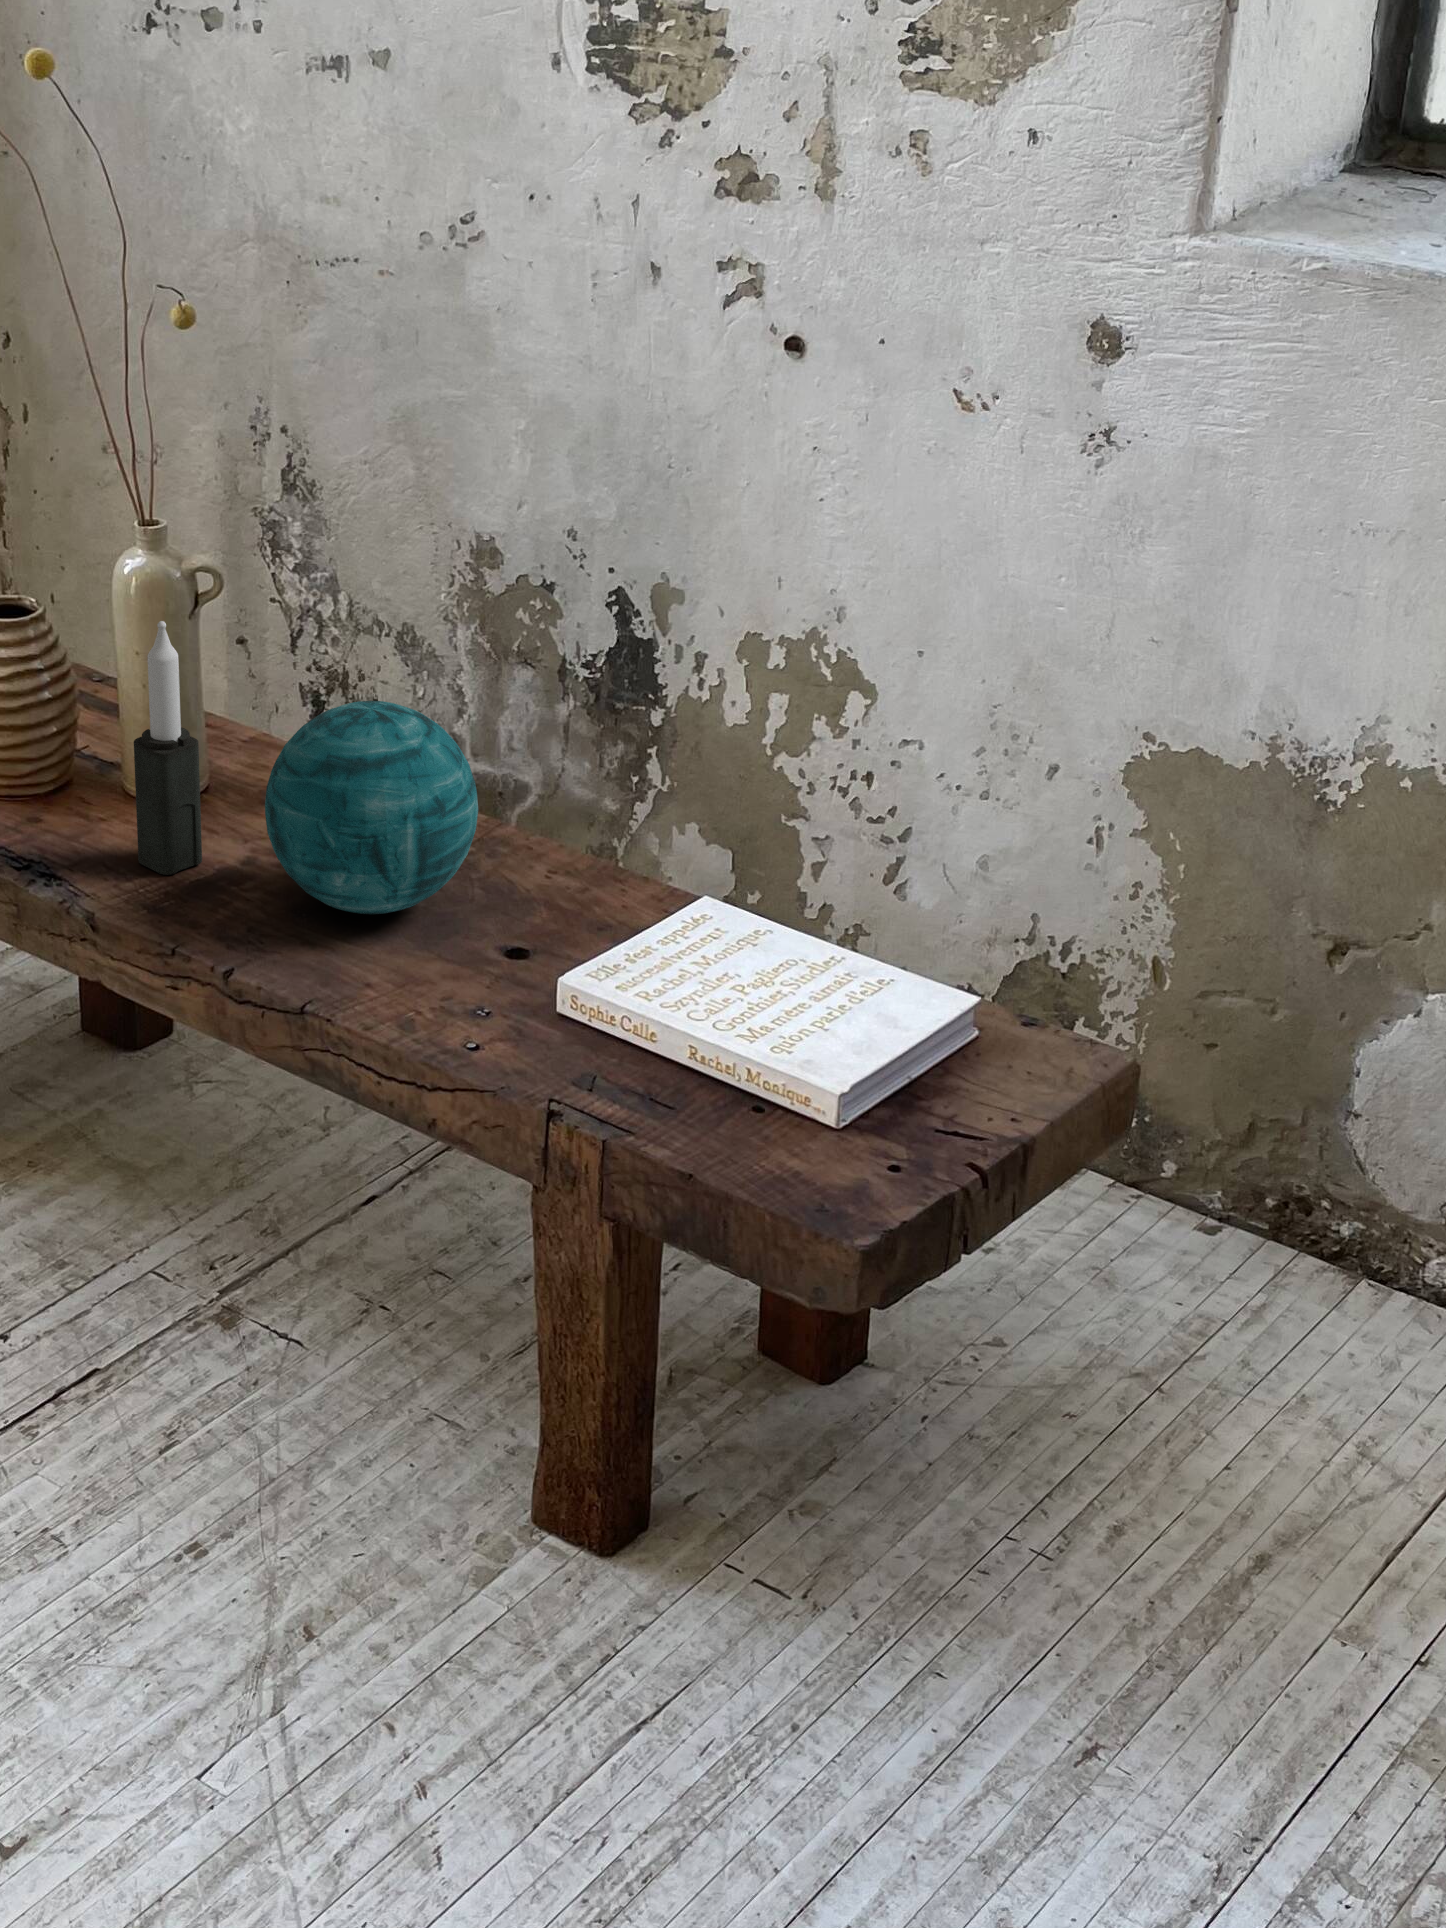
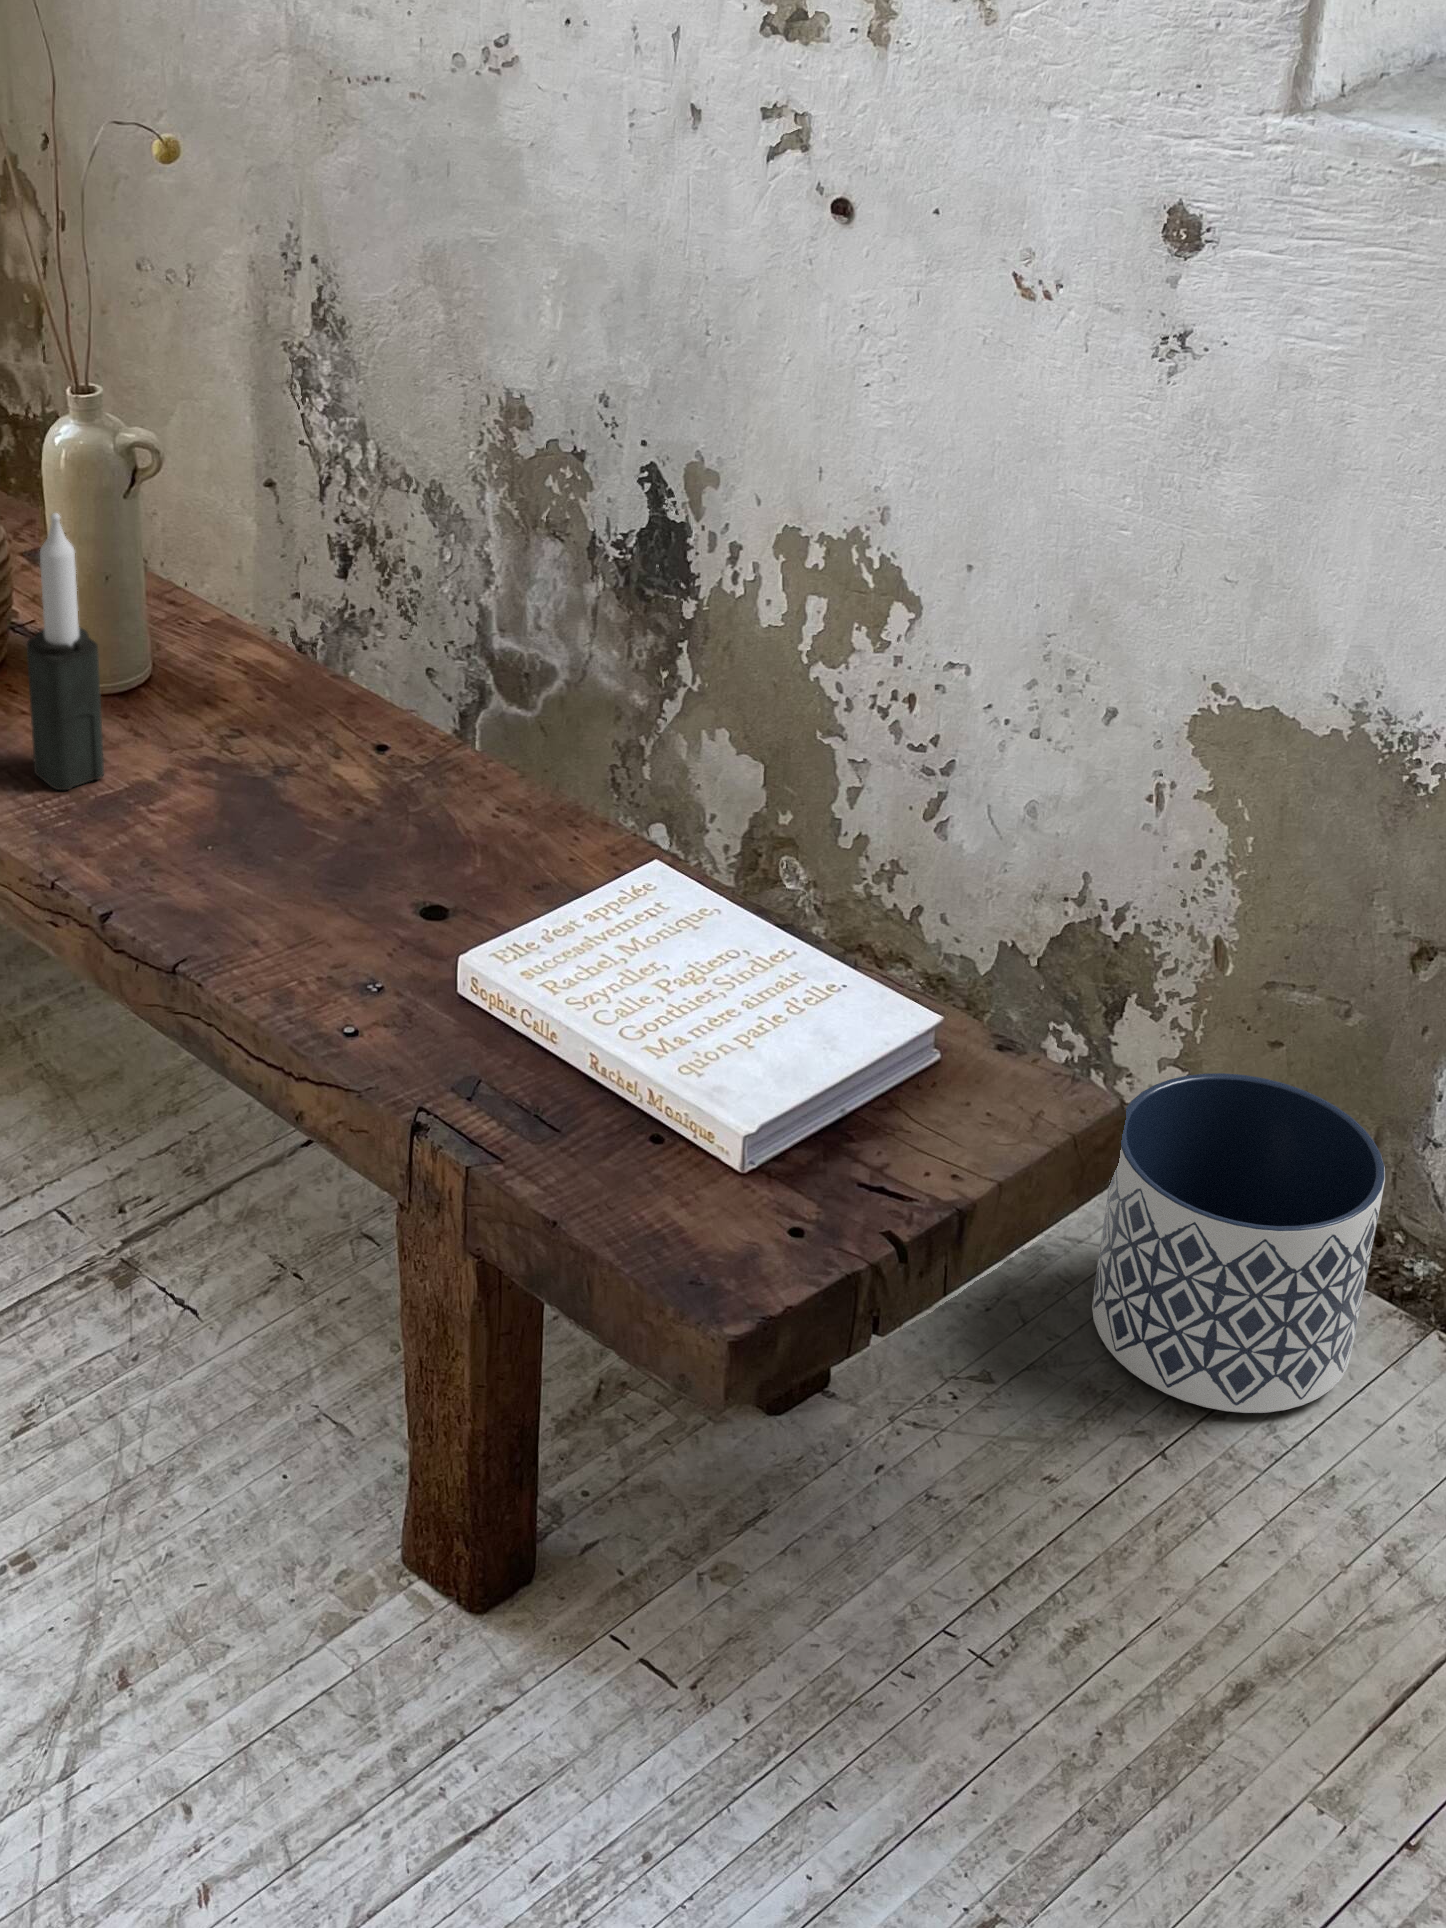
decorative orb: present [265,701,478,914] -> none [153,617,394,858]
planter: none [1081,1069,1328,1351] -> present [1092,1073,1385,1413]

